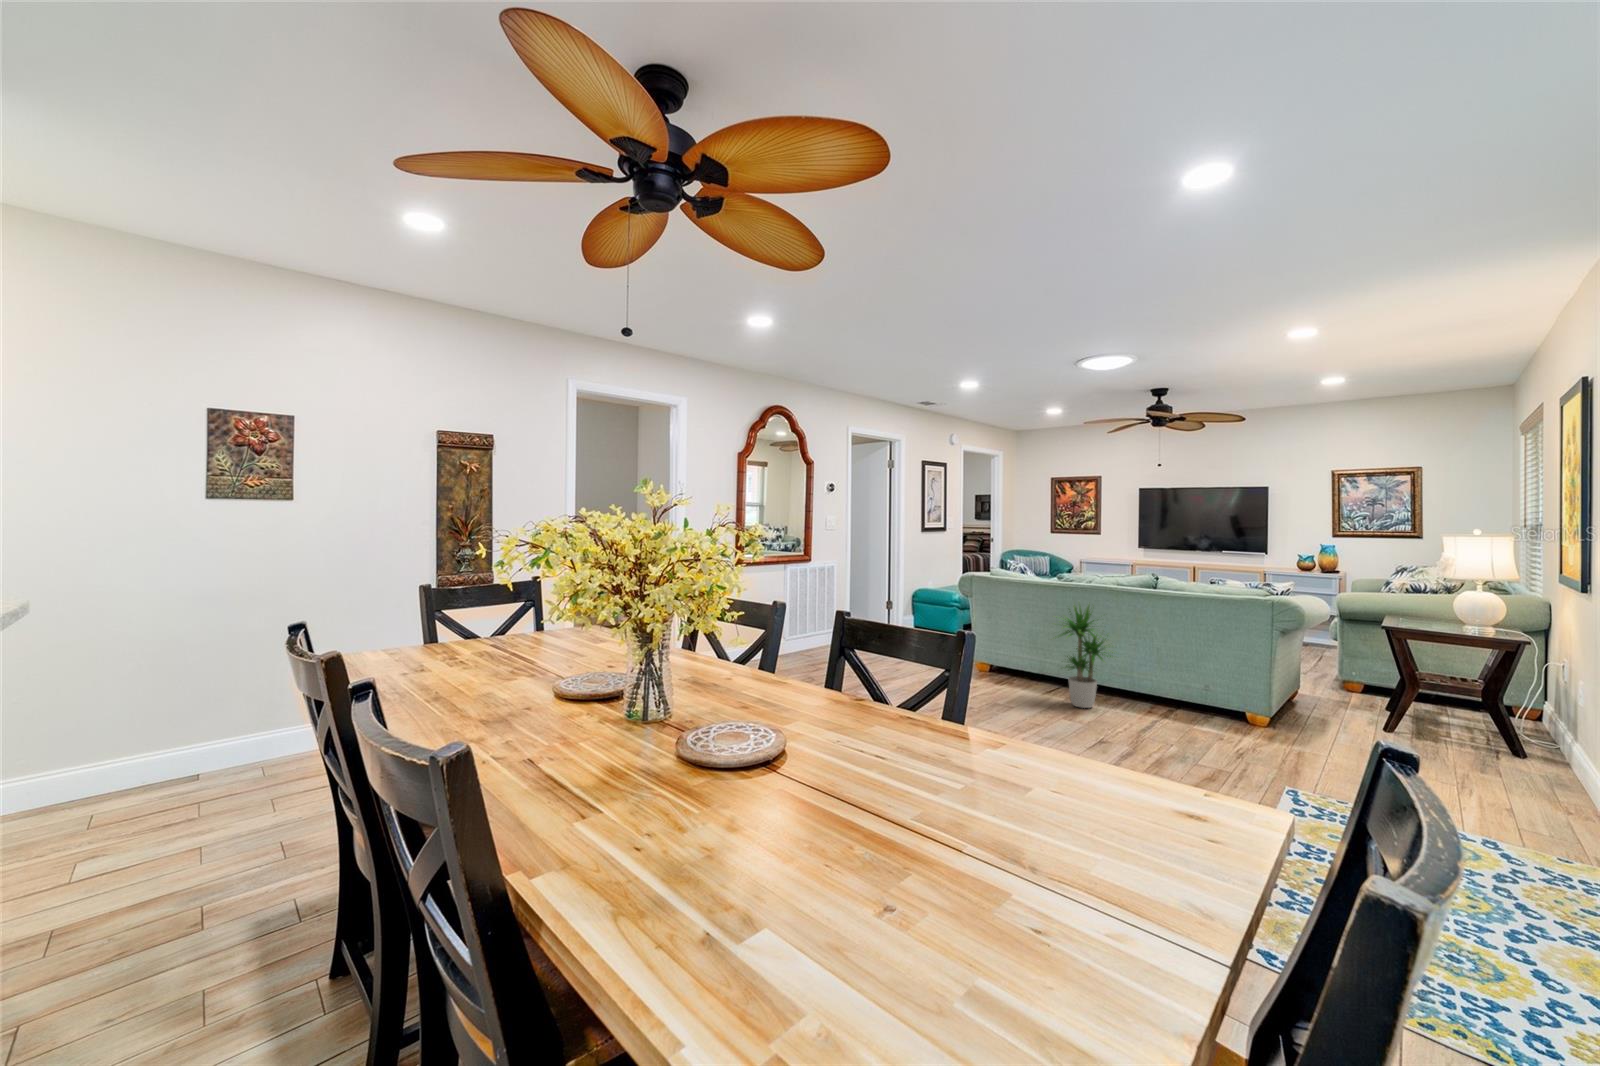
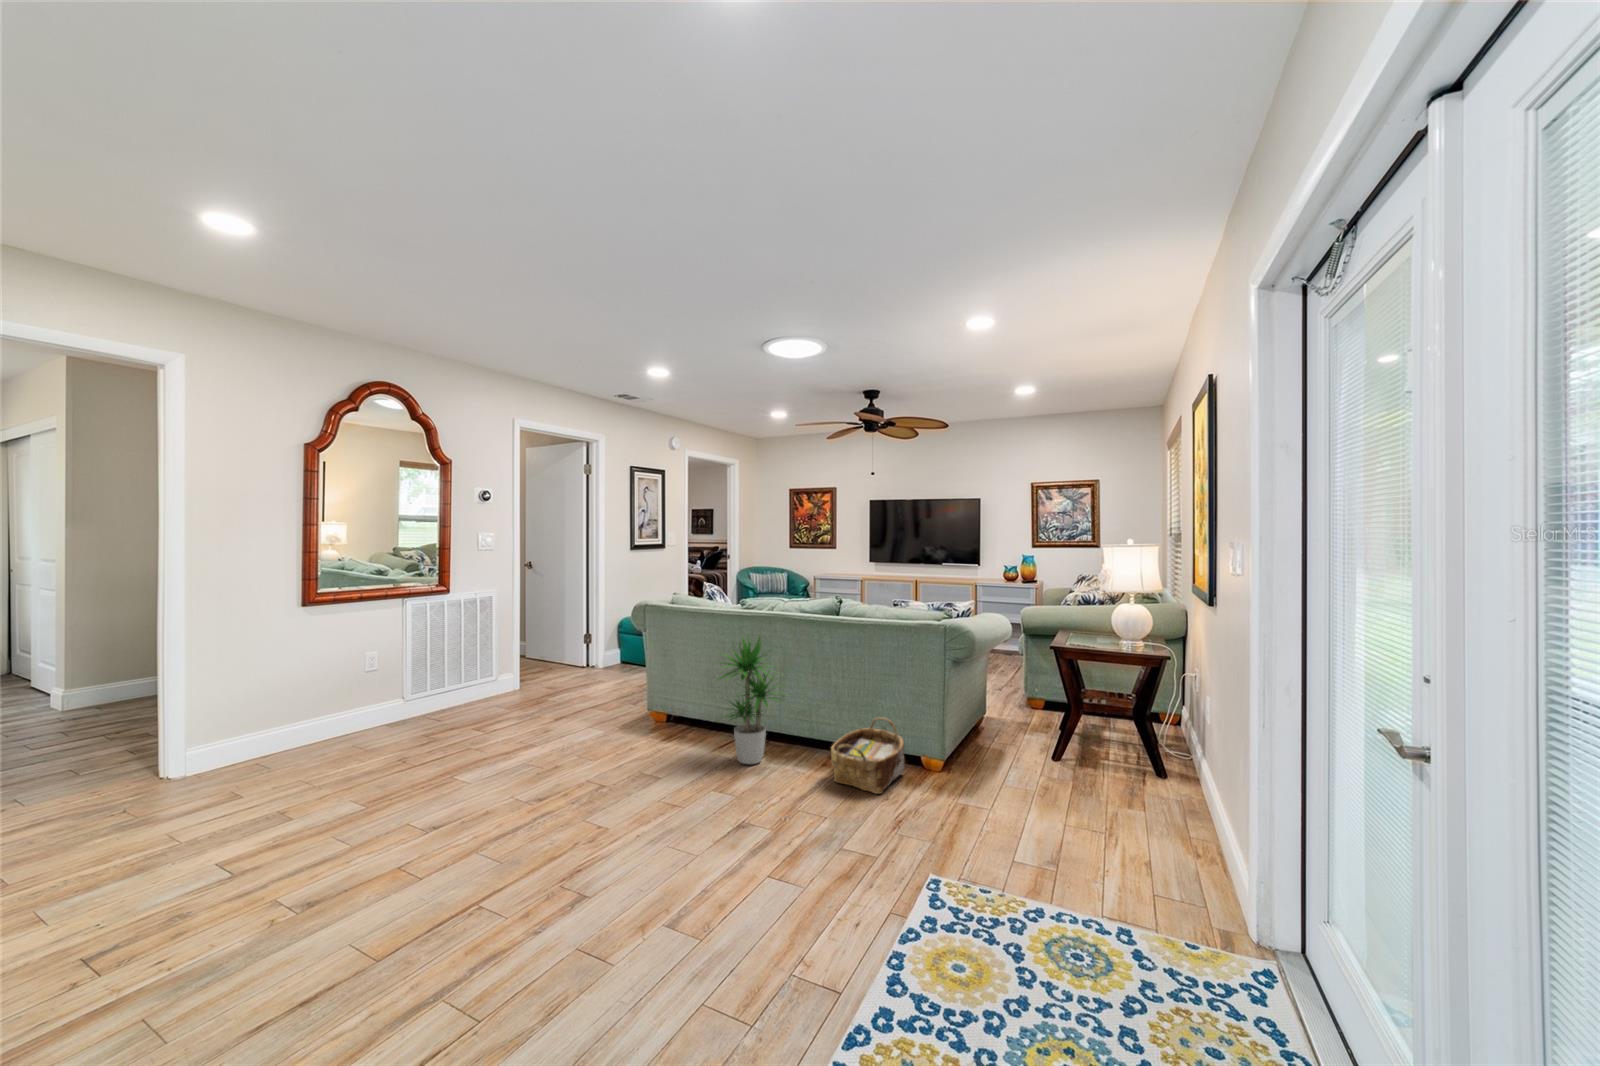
woven basket: none [1166,678,1235,737] -> present [831,717,905,794]

